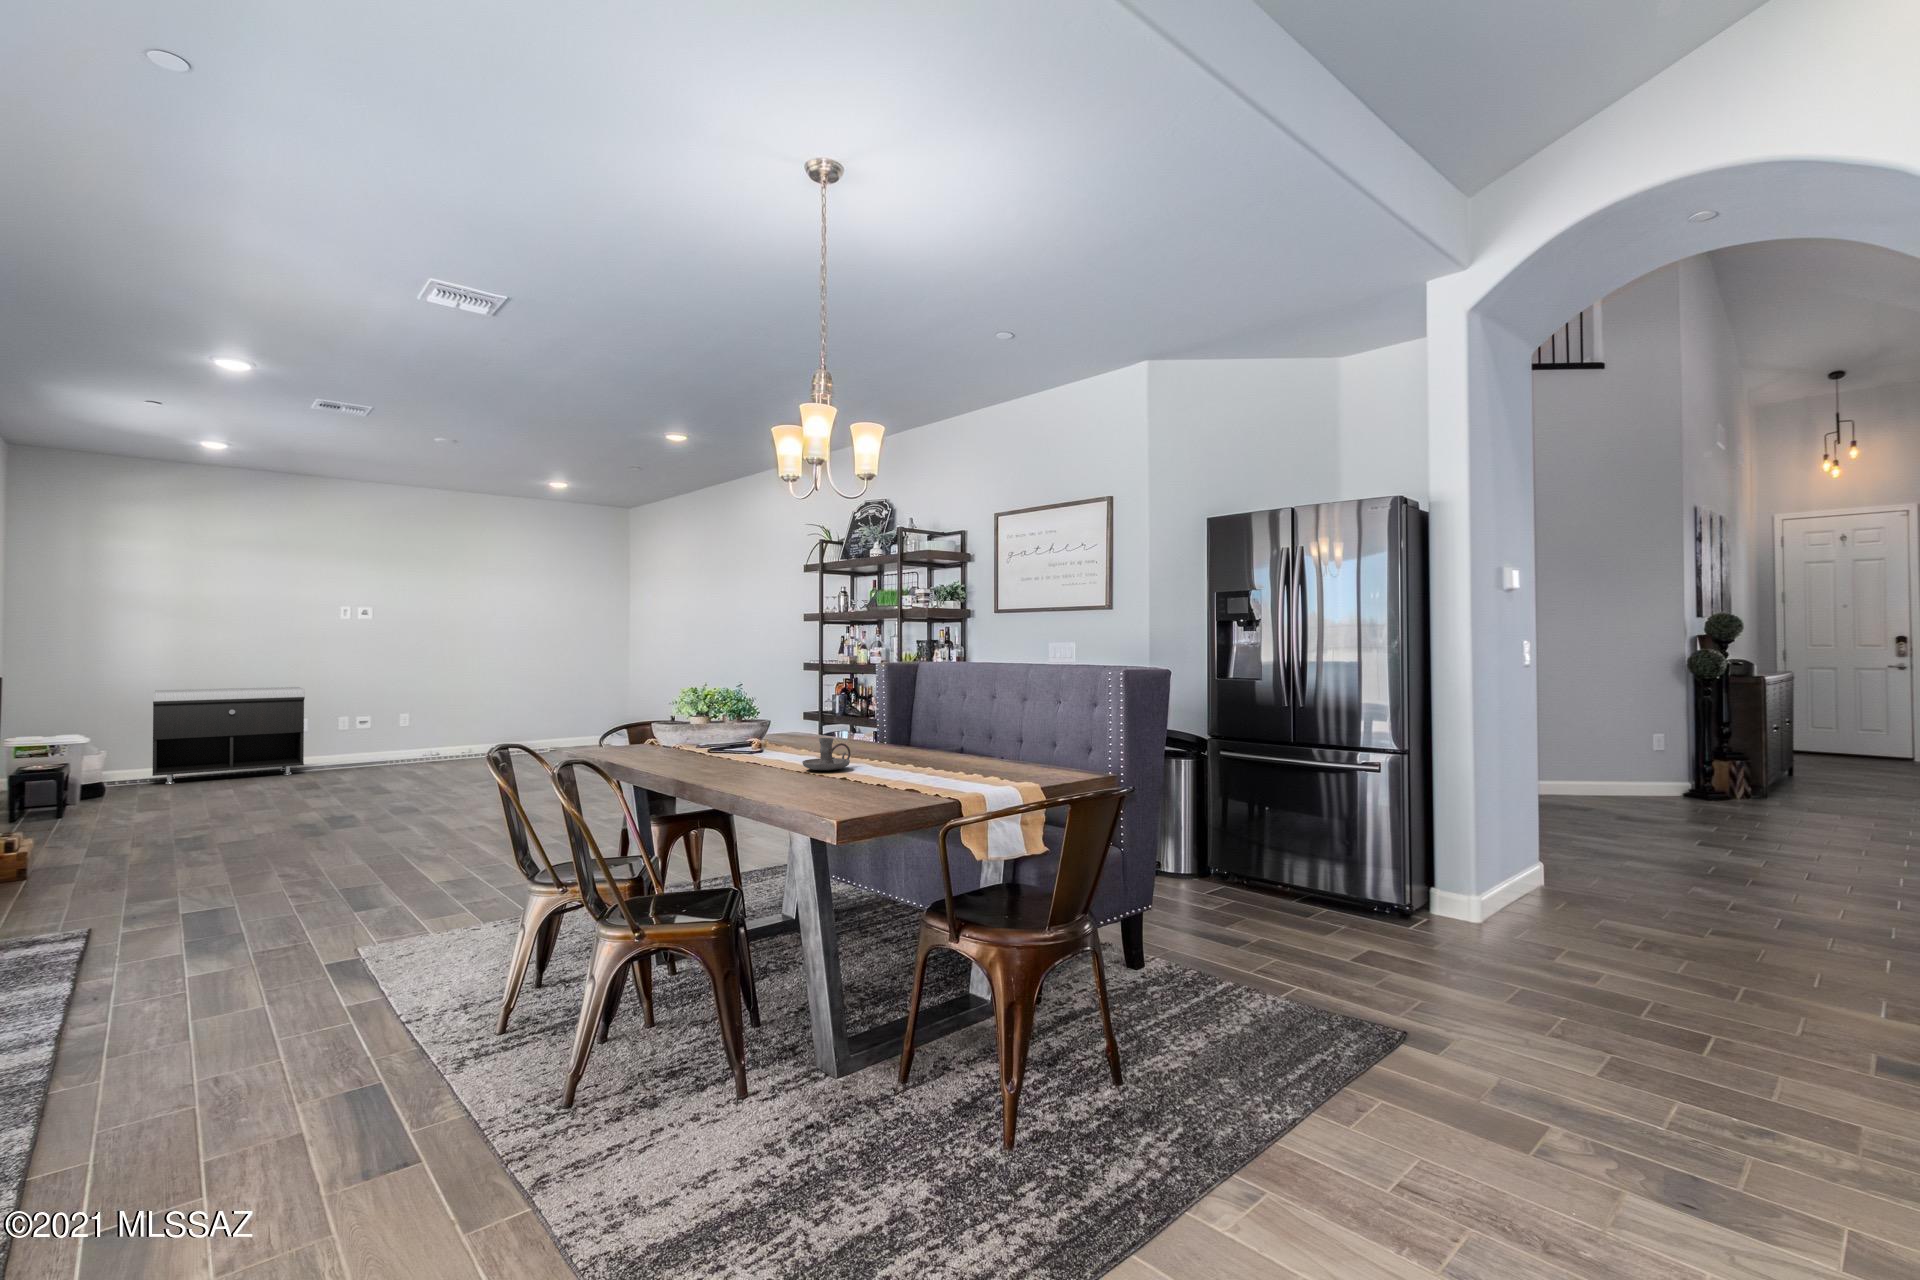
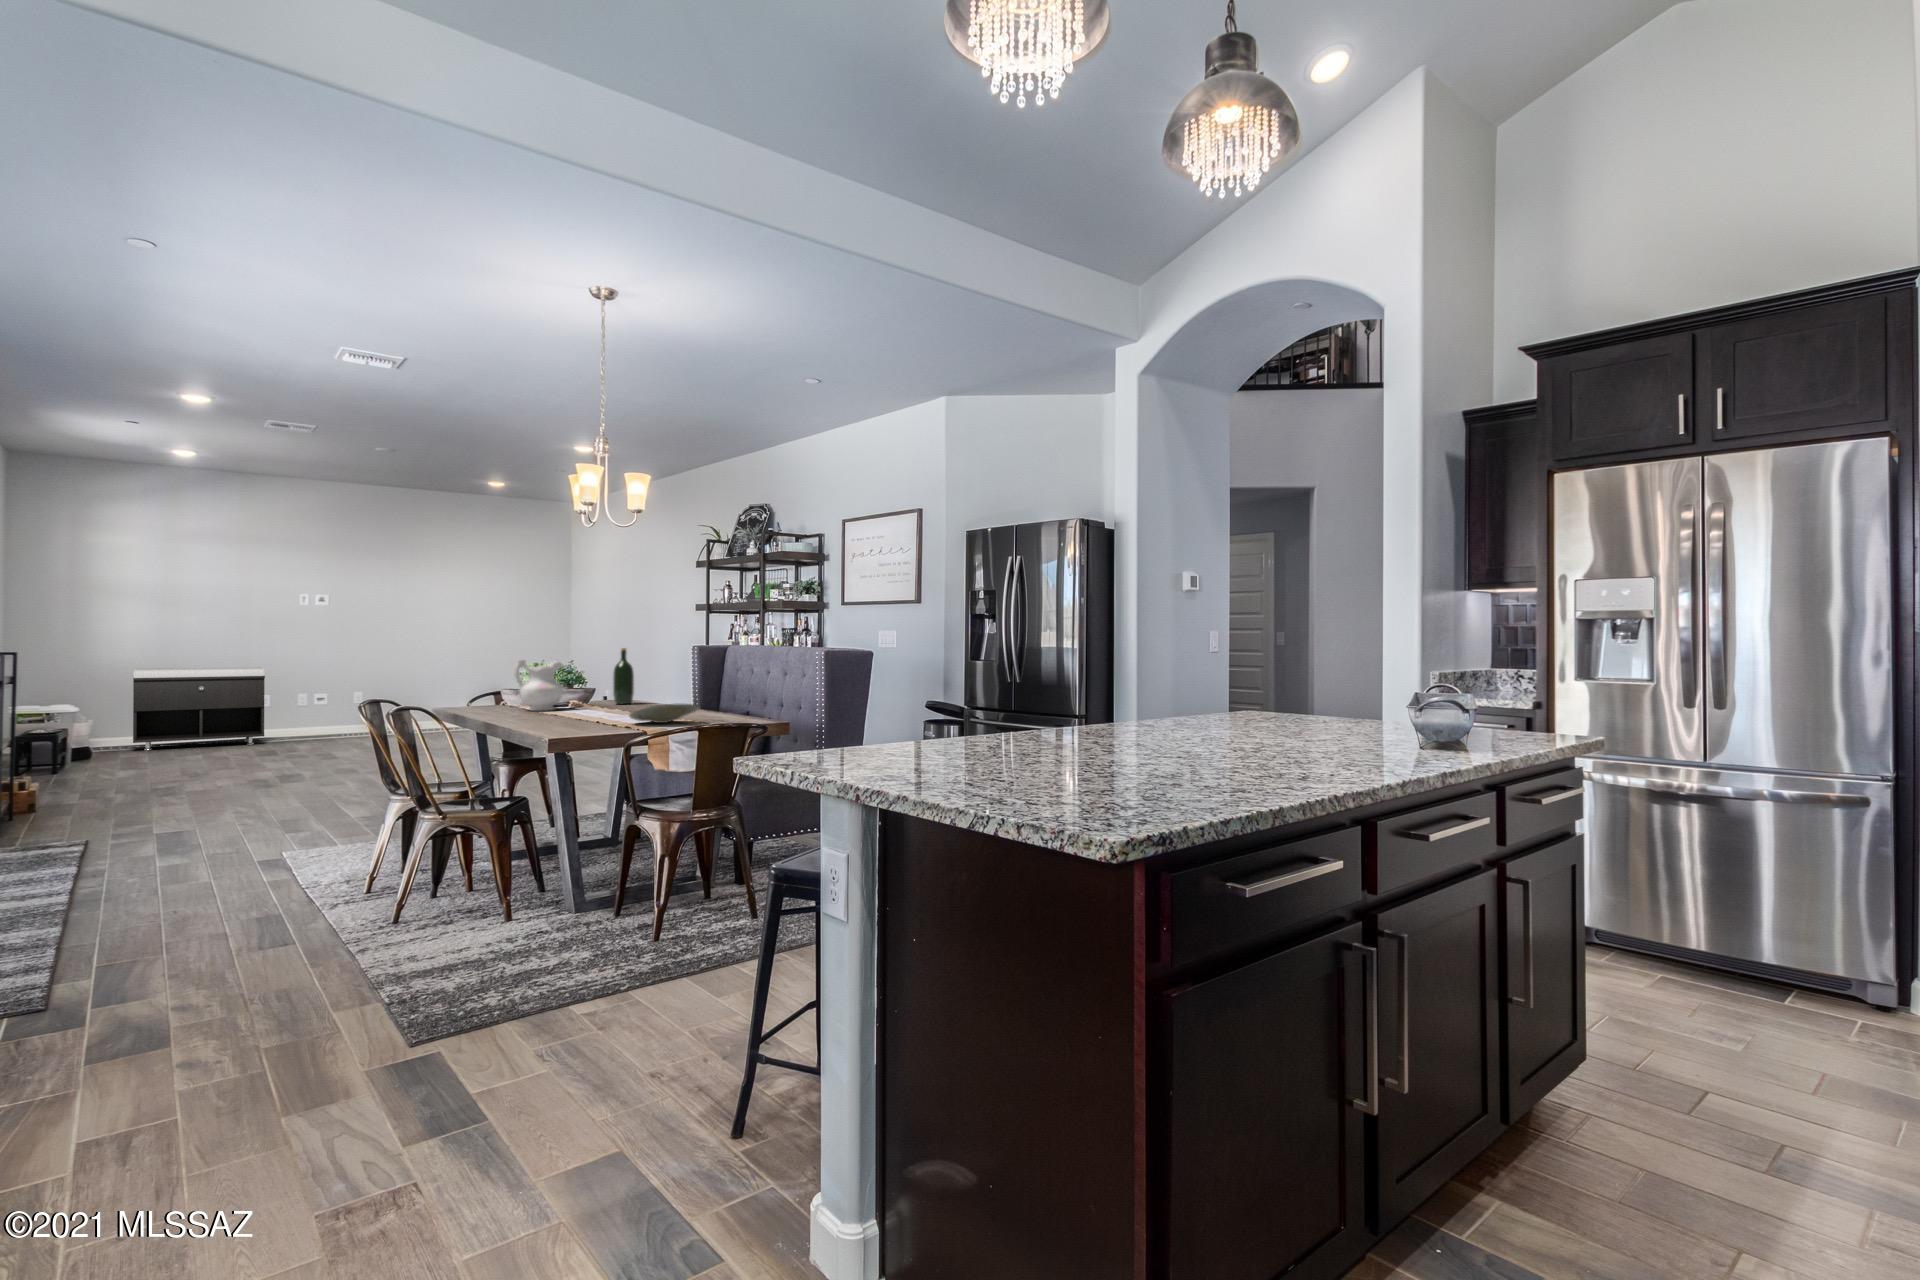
wine bottle: none [783,667,808,740] -> present [613,648,634,704]
ceramic pitcher: none [675,685,736,754] -> present [514,660,563,711]
candle holder: present [802,738,850,771] -> none [585,696,625,719]
plate: none [888,752,986,780] -> present [629,704,699,723]

